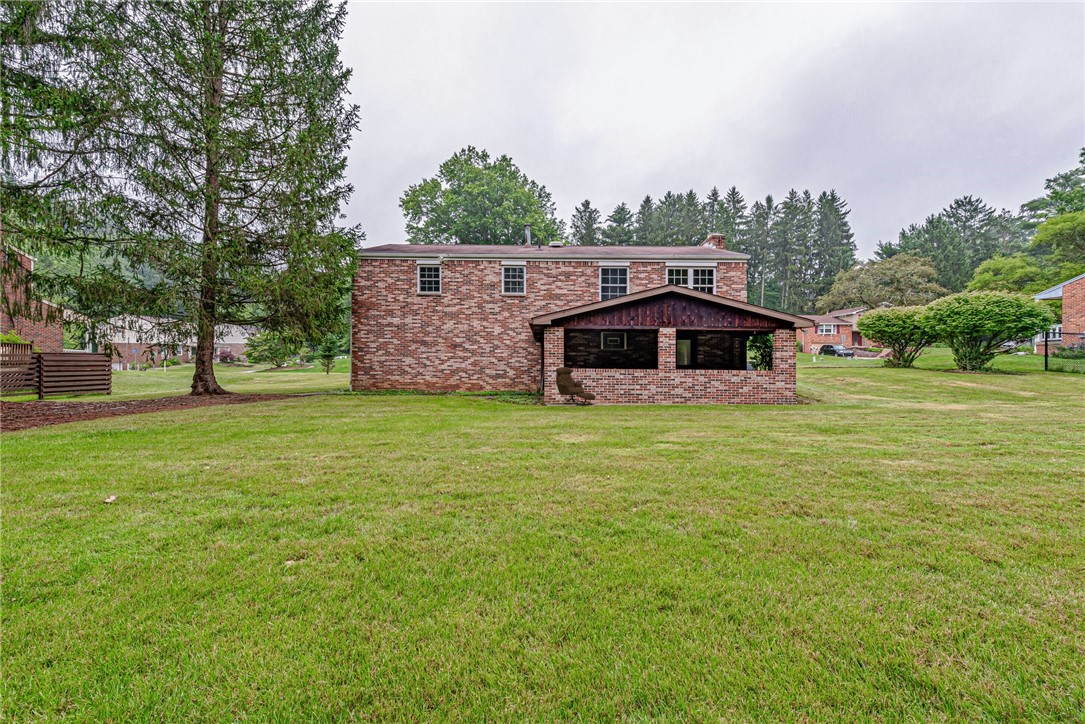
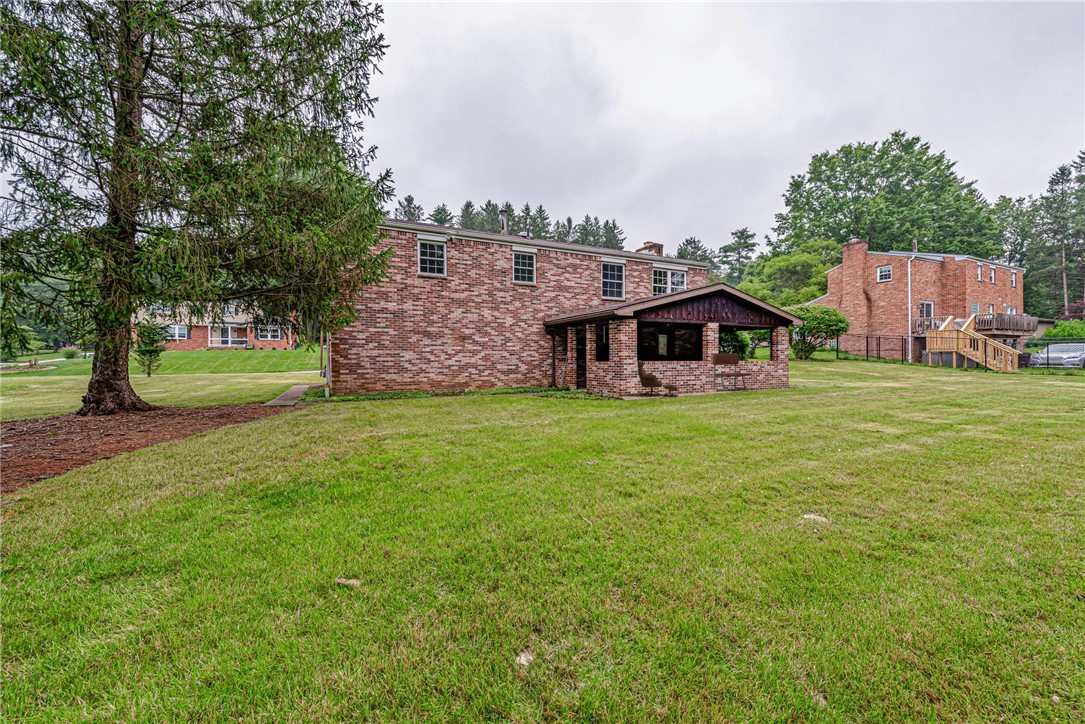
bench: none [661,361,704,403] -> present [713,354,751,391]

